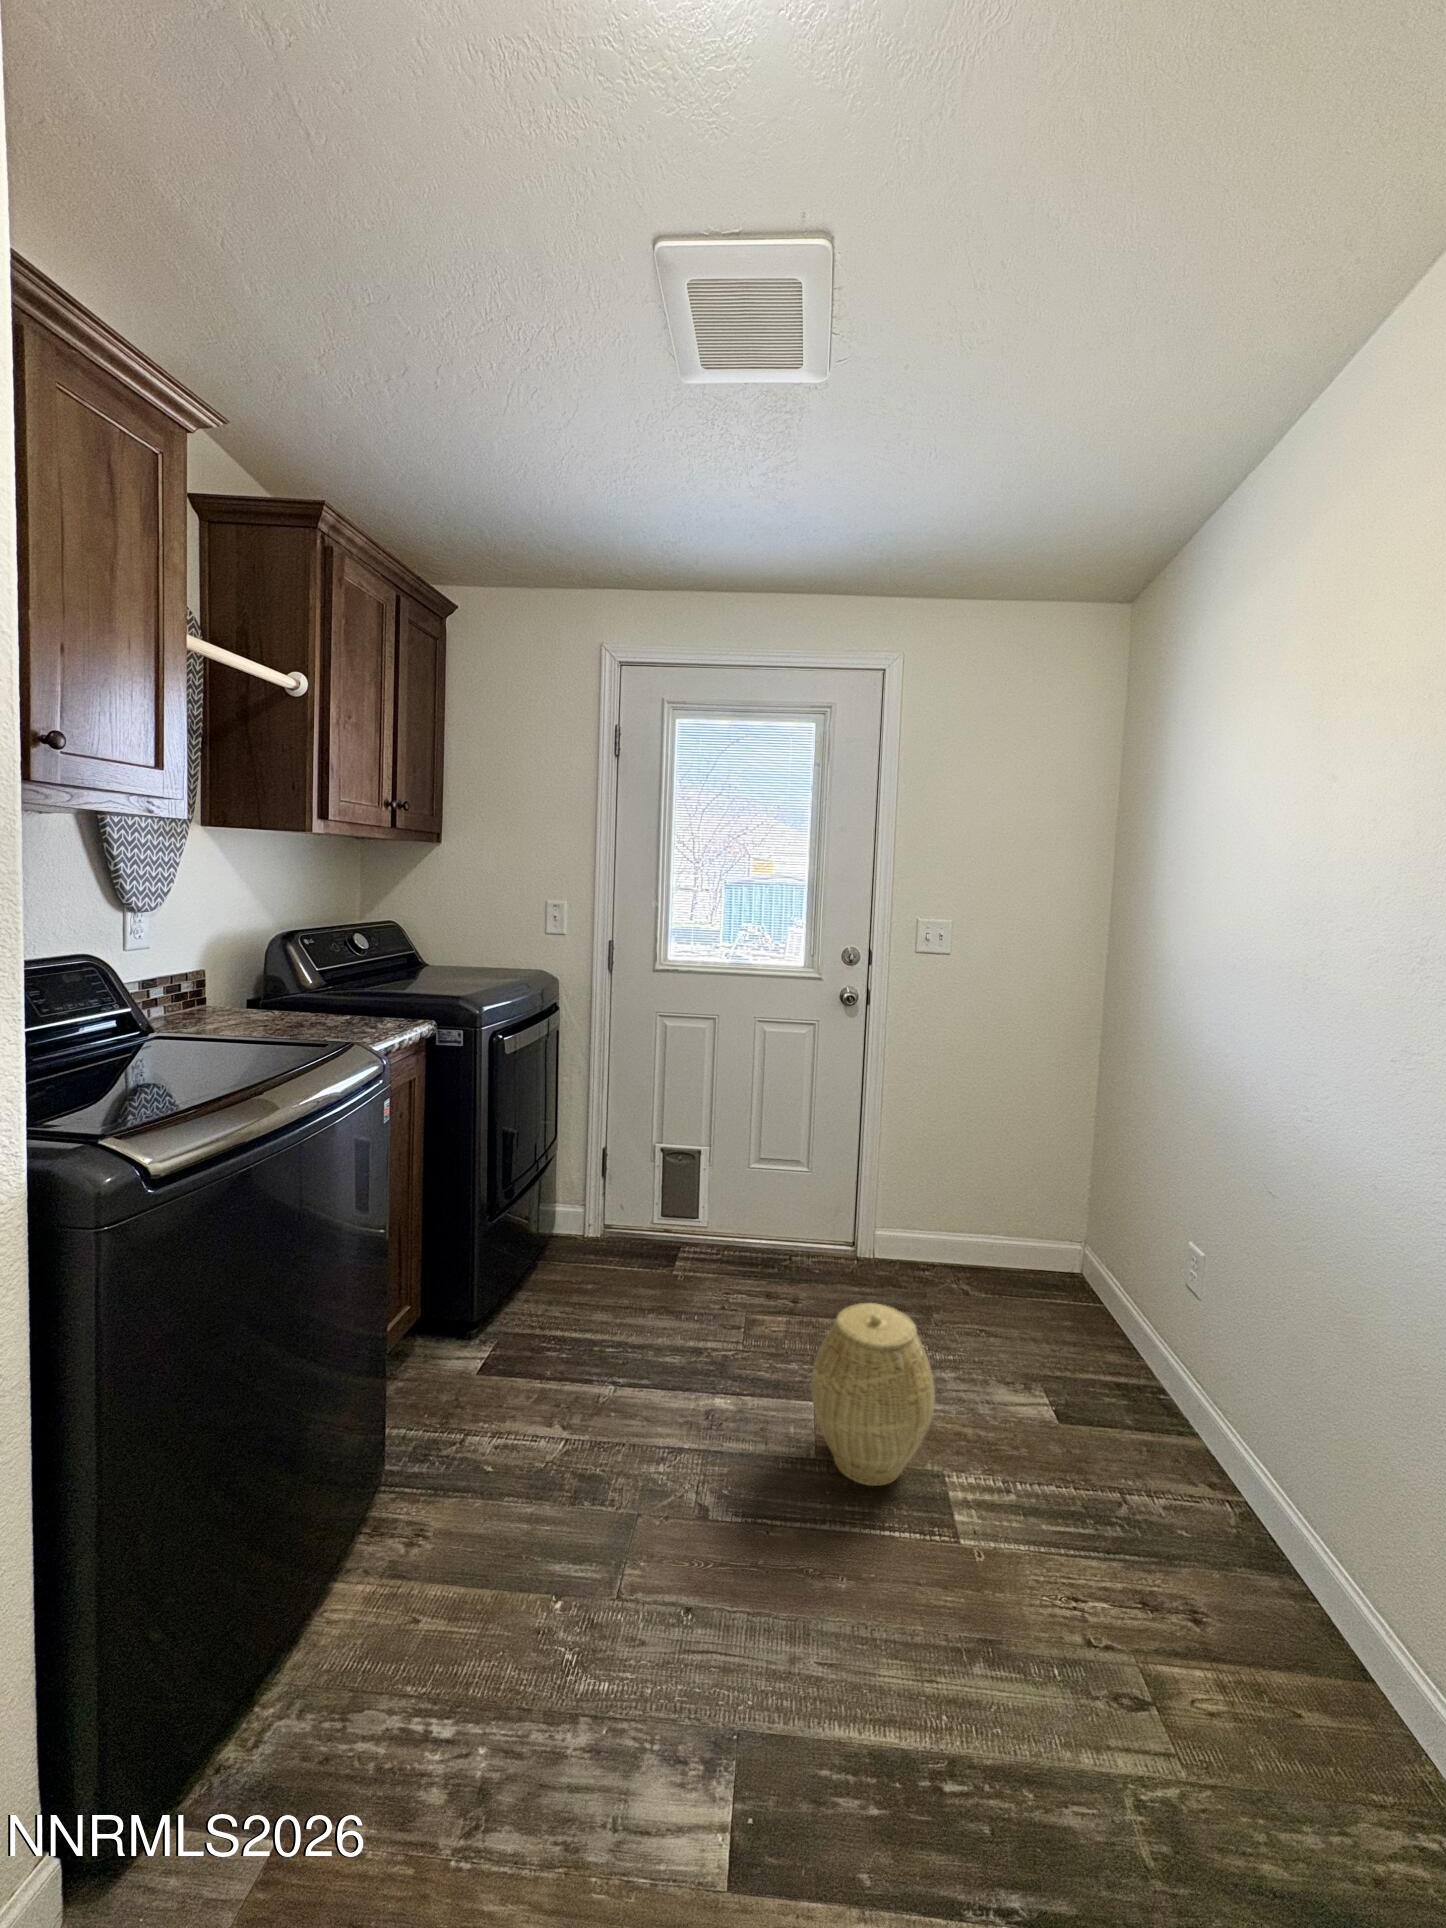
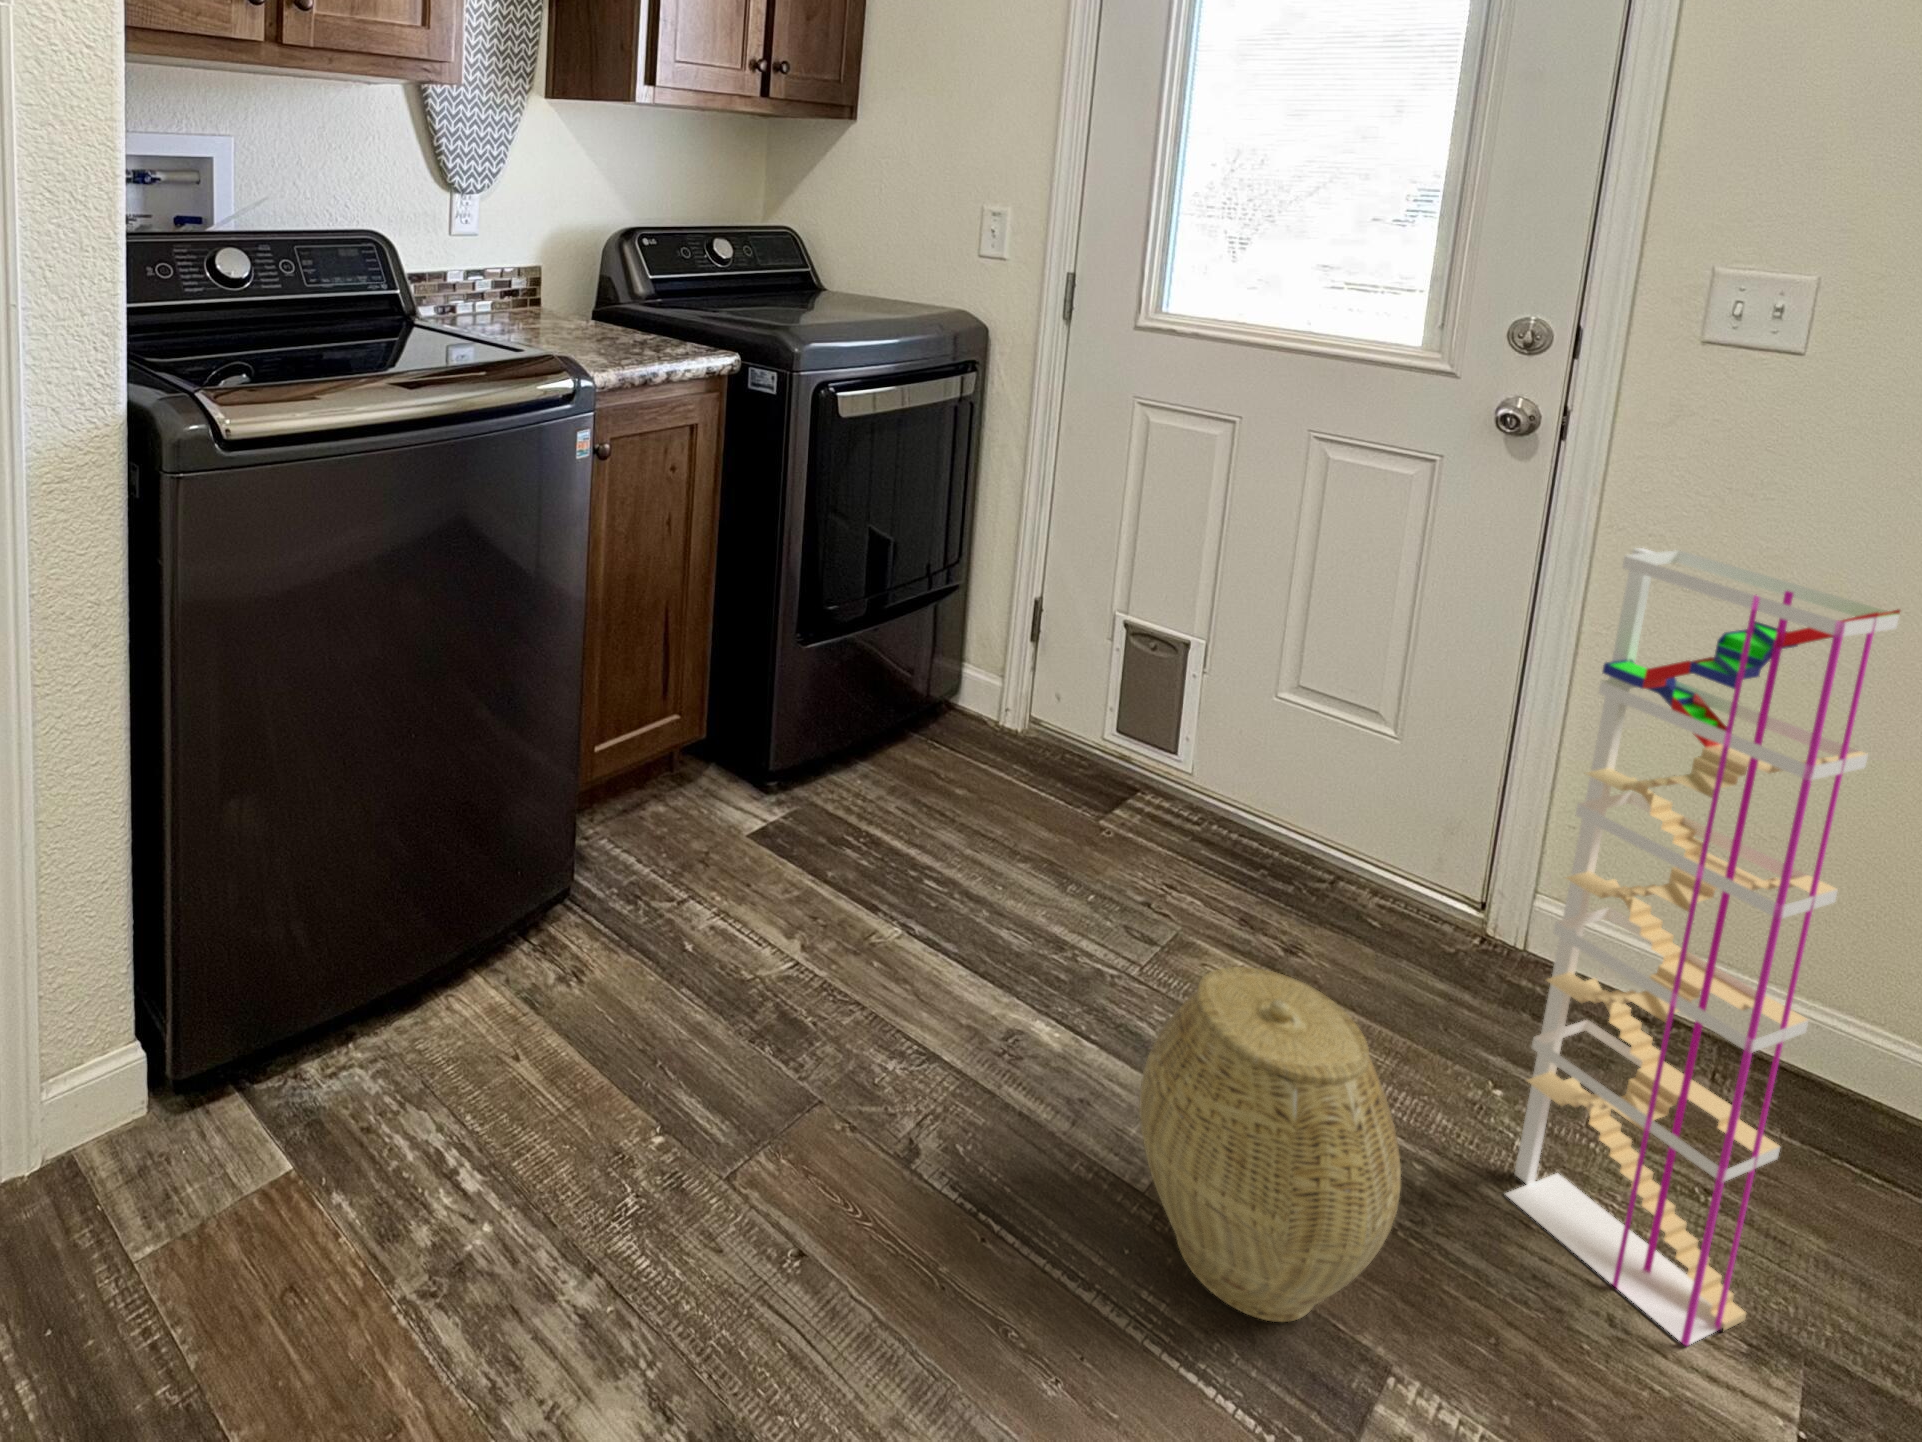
shelving unit: none [925,1048,1034,1395] -> present [1506,548,1900,1346]

